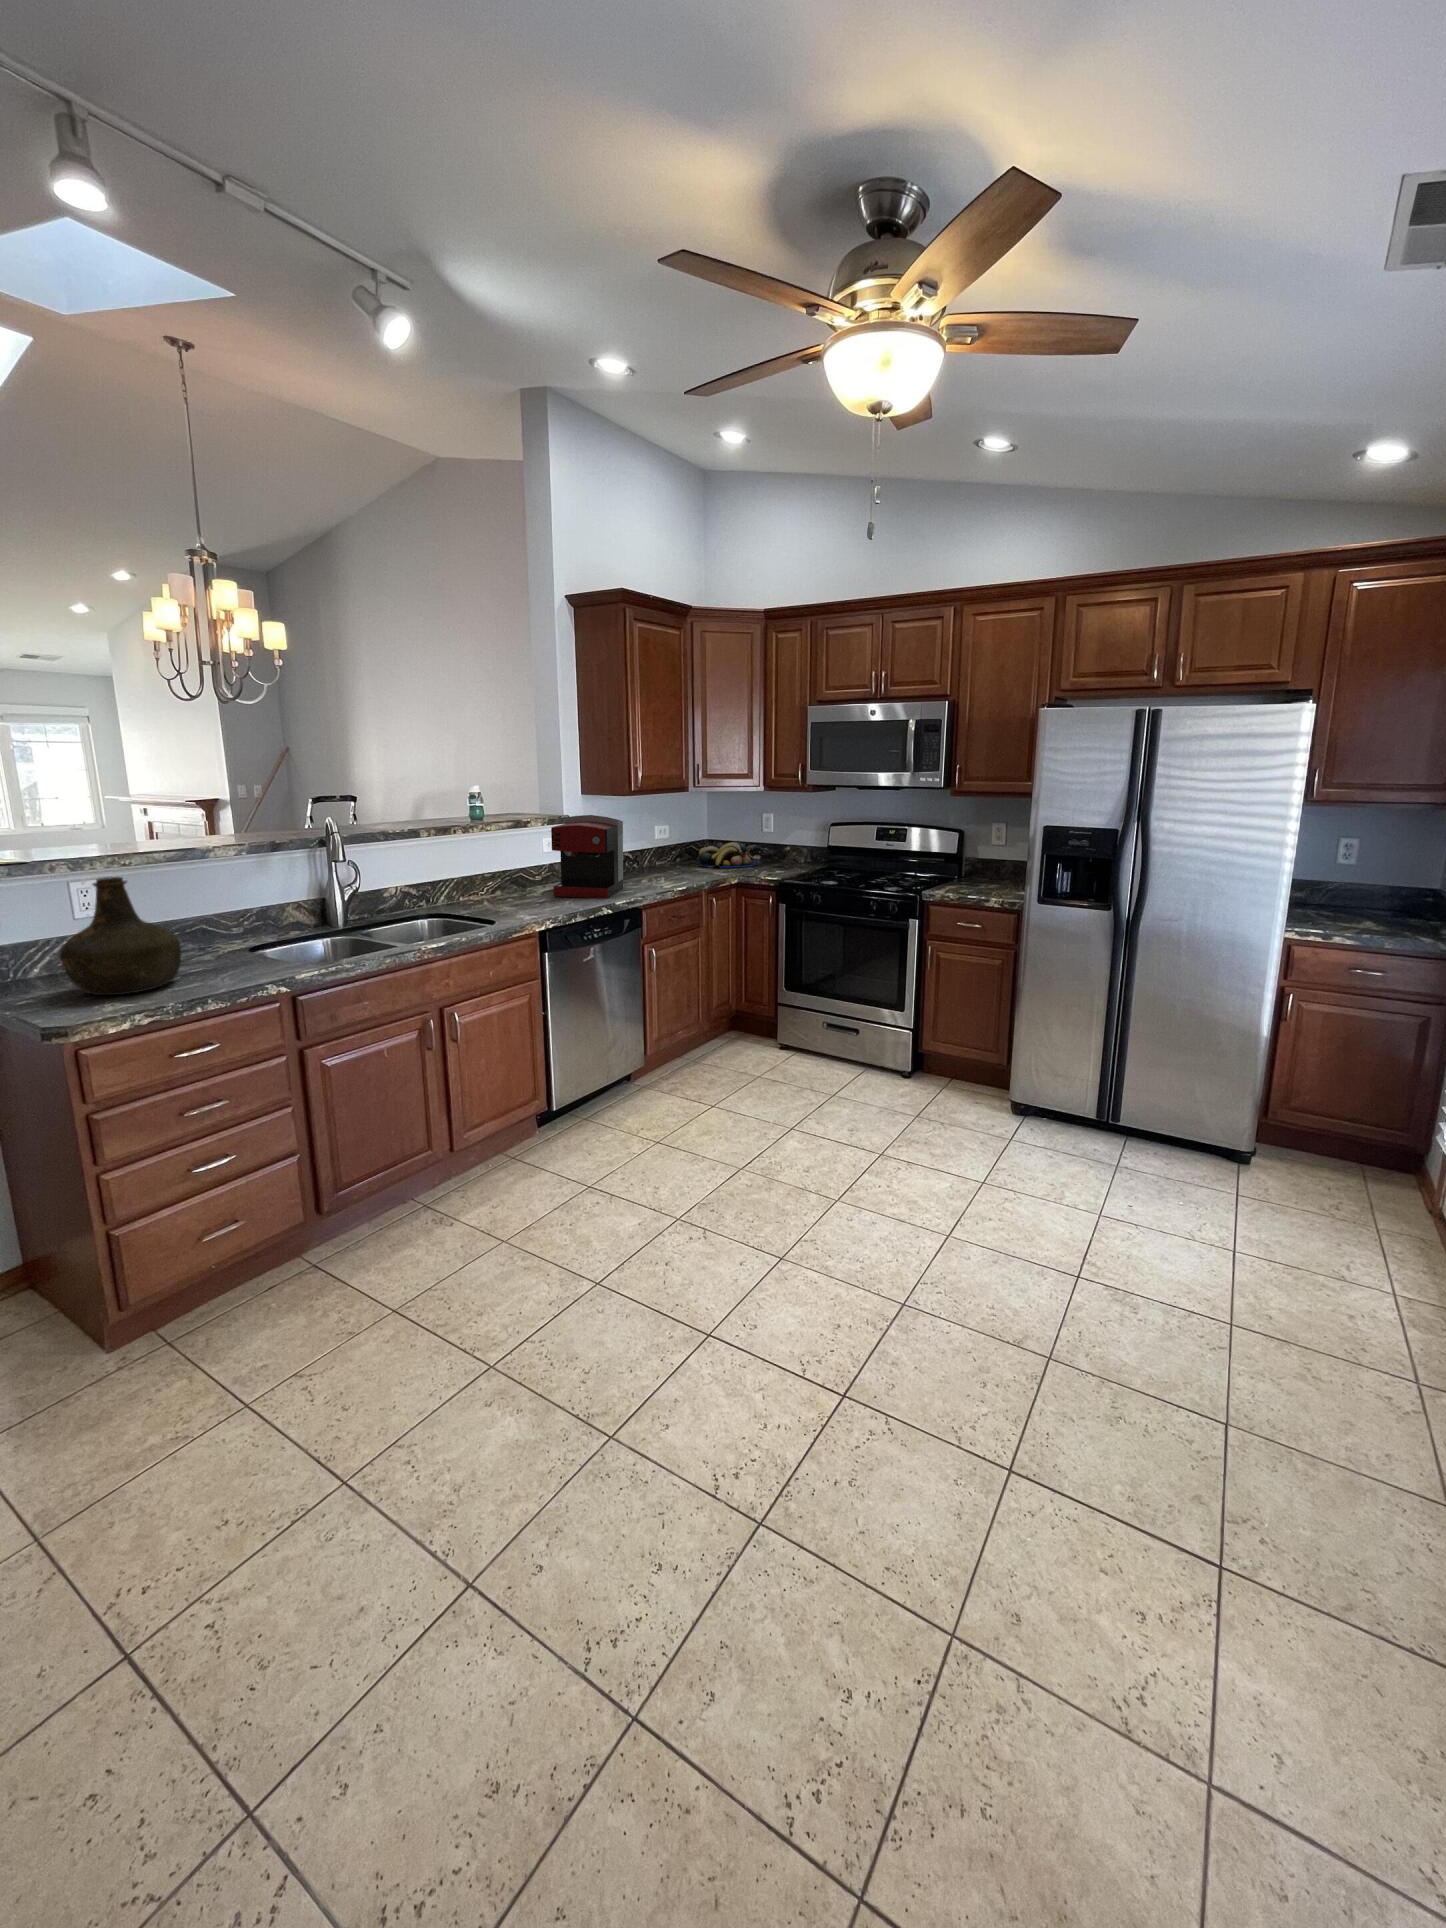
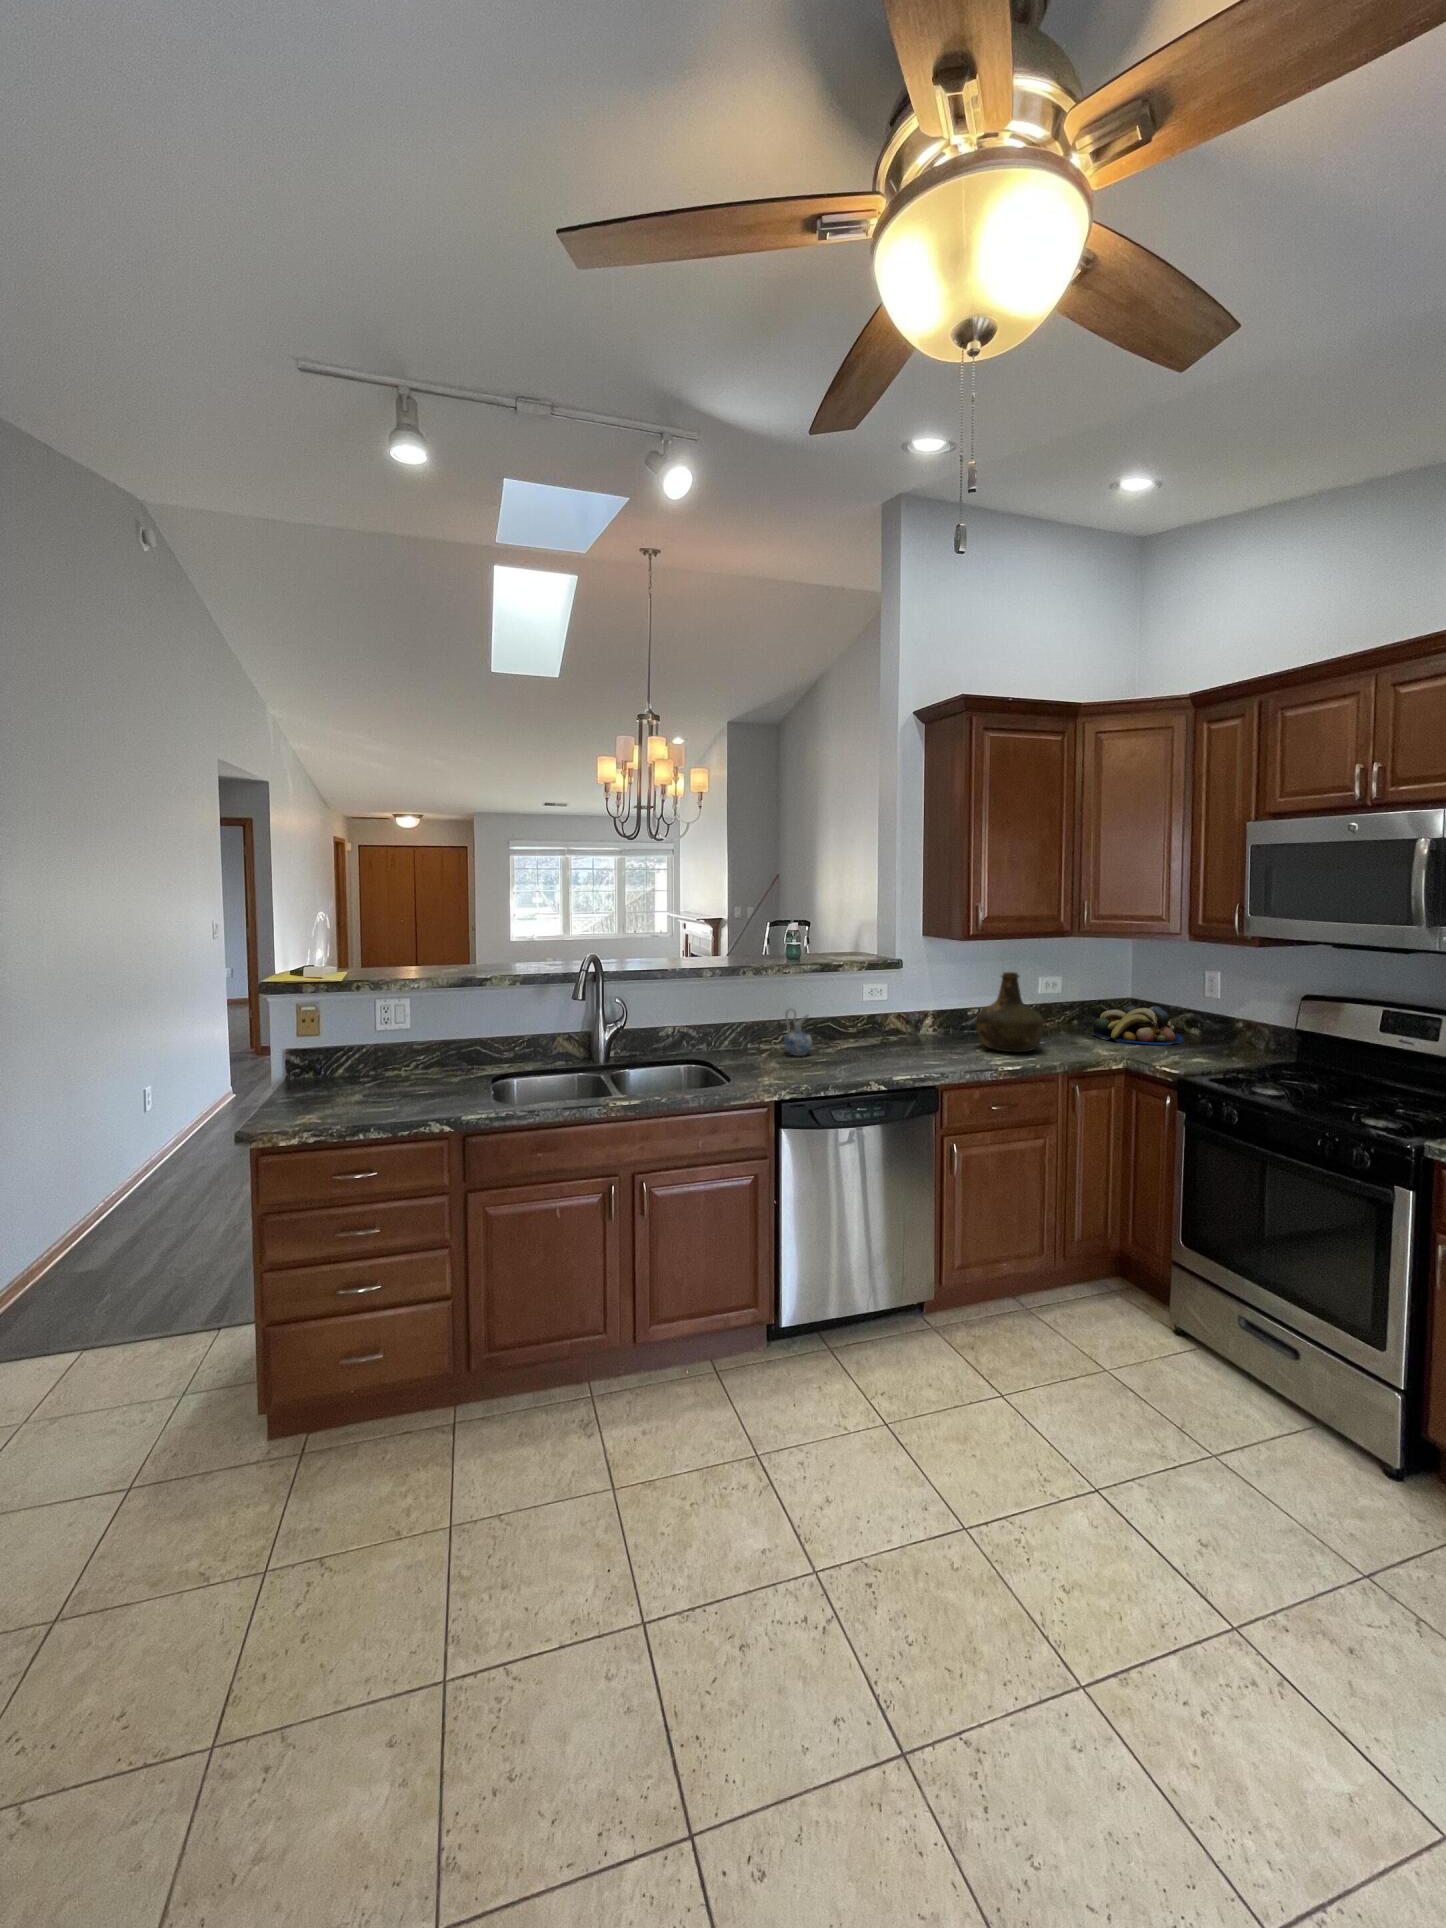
coffee maker: present [551,815,623,898] -> none [849,963,947,1069]
ceramic pitcher: none [495,860,521,901] -> present [784,1008,812,1056]
bottle: present [60,877,181,995] -> present [976,972,1044,1052]

